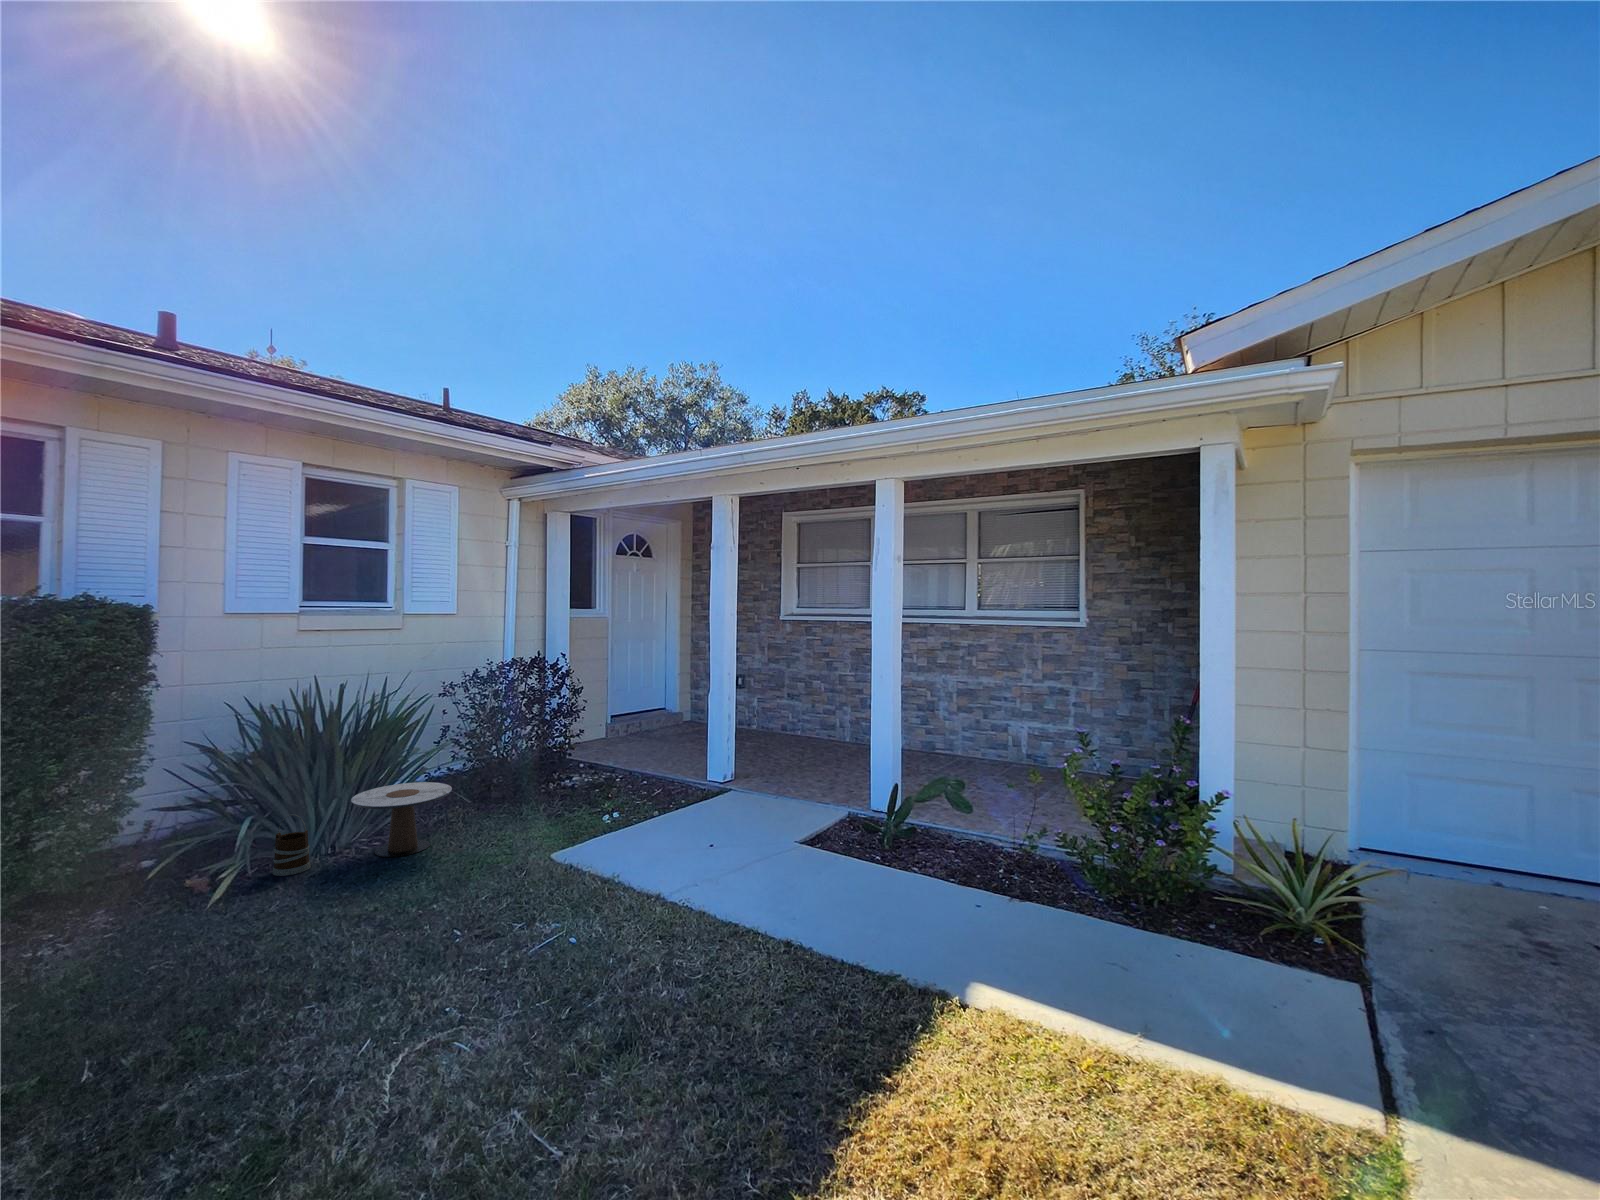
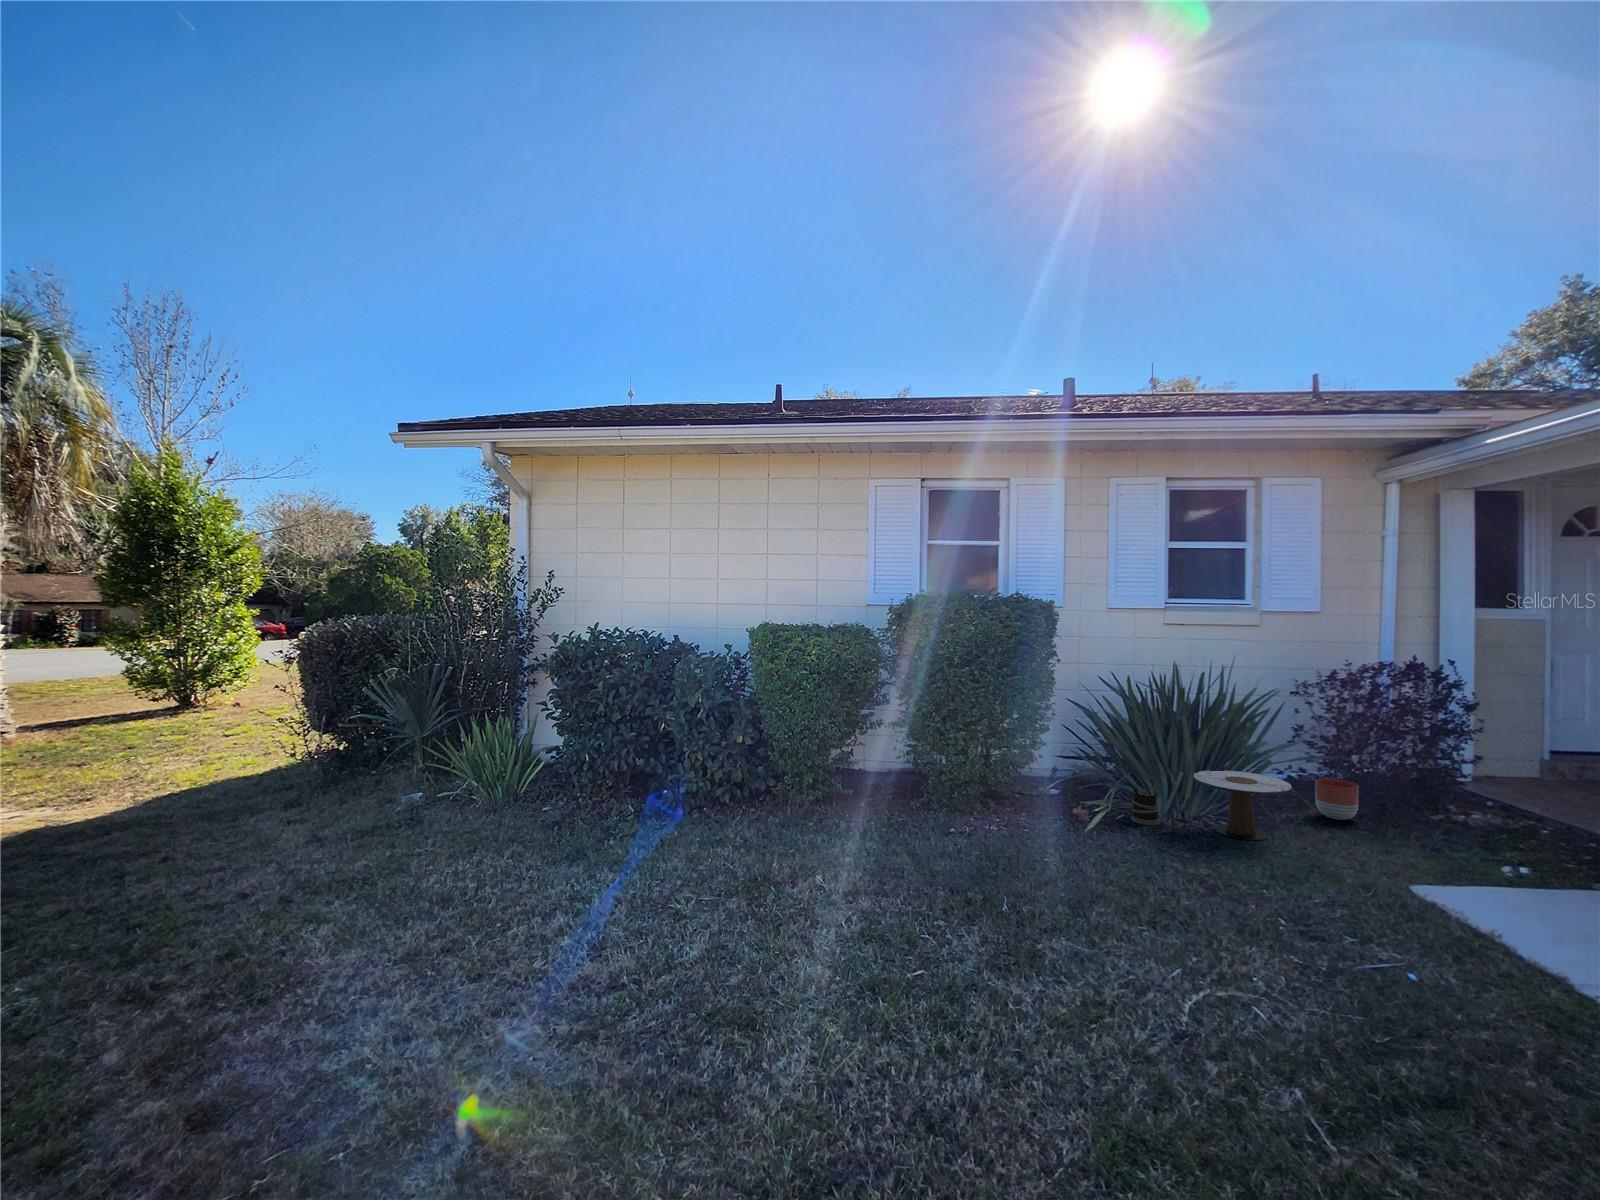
planter: none [466,770,502,808] -> present [1315,778,1359,820]

